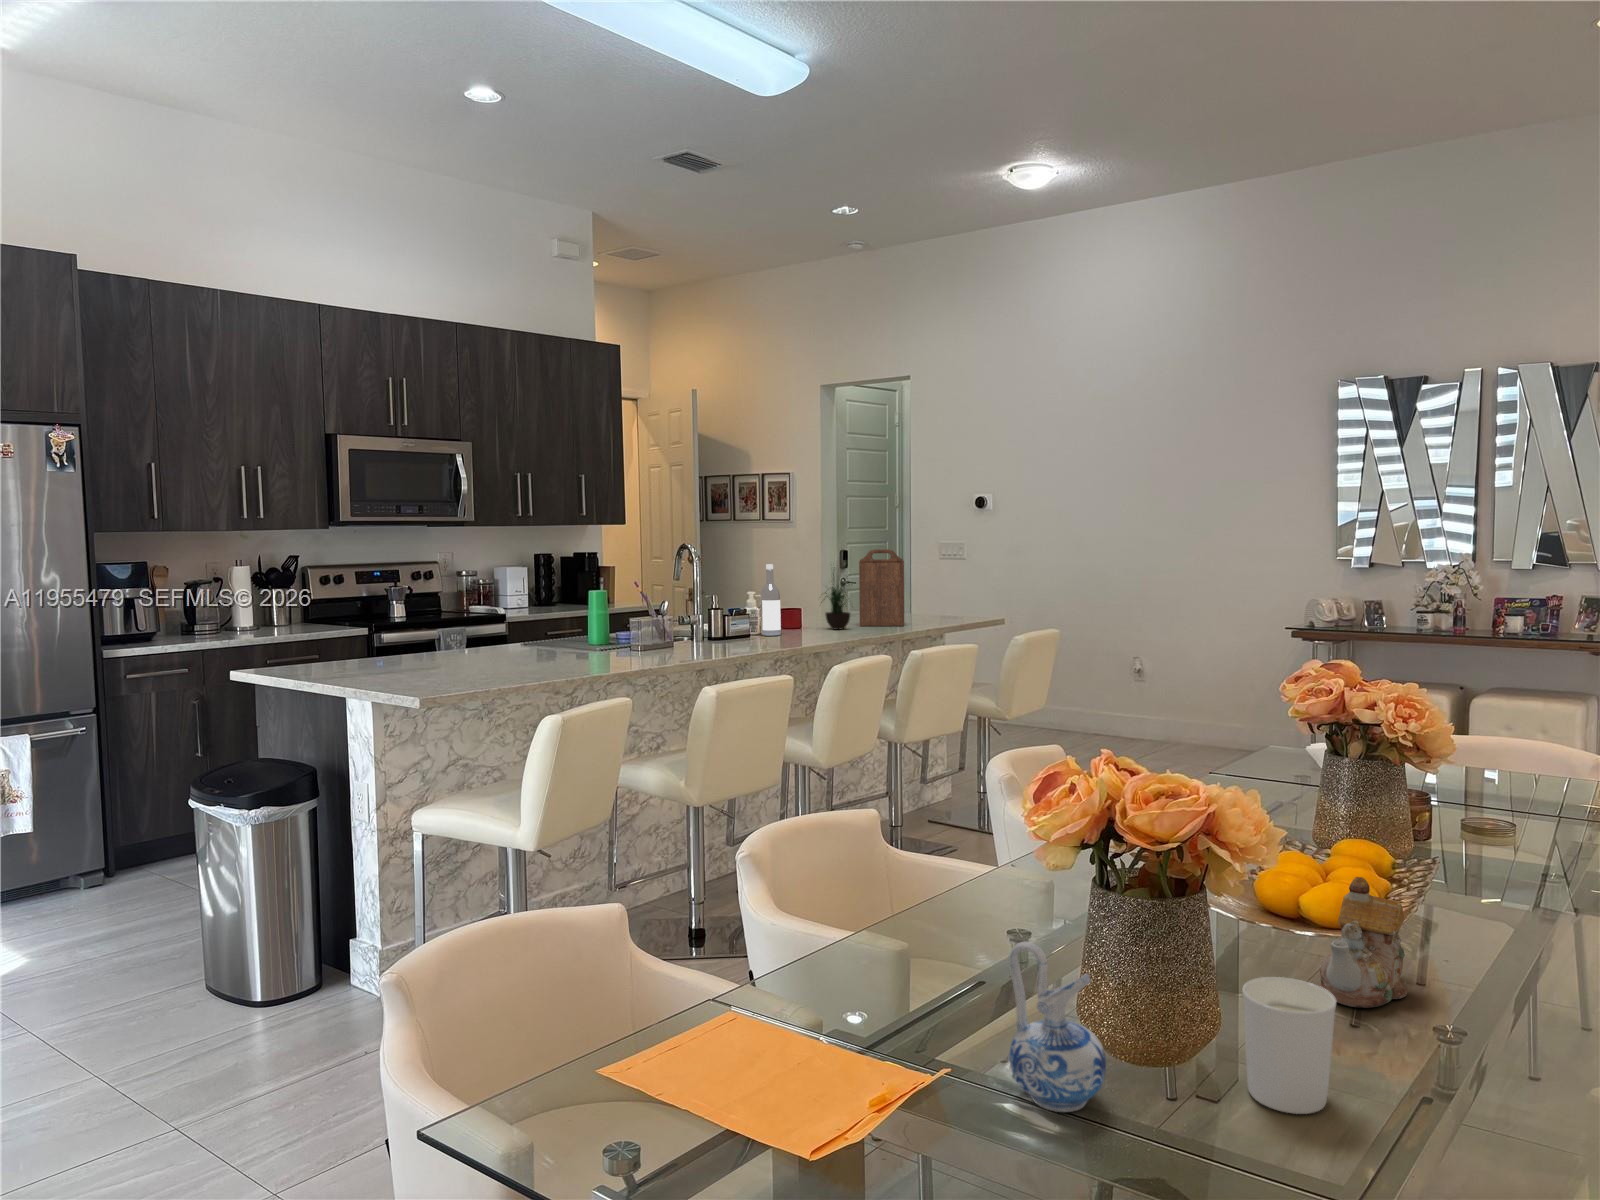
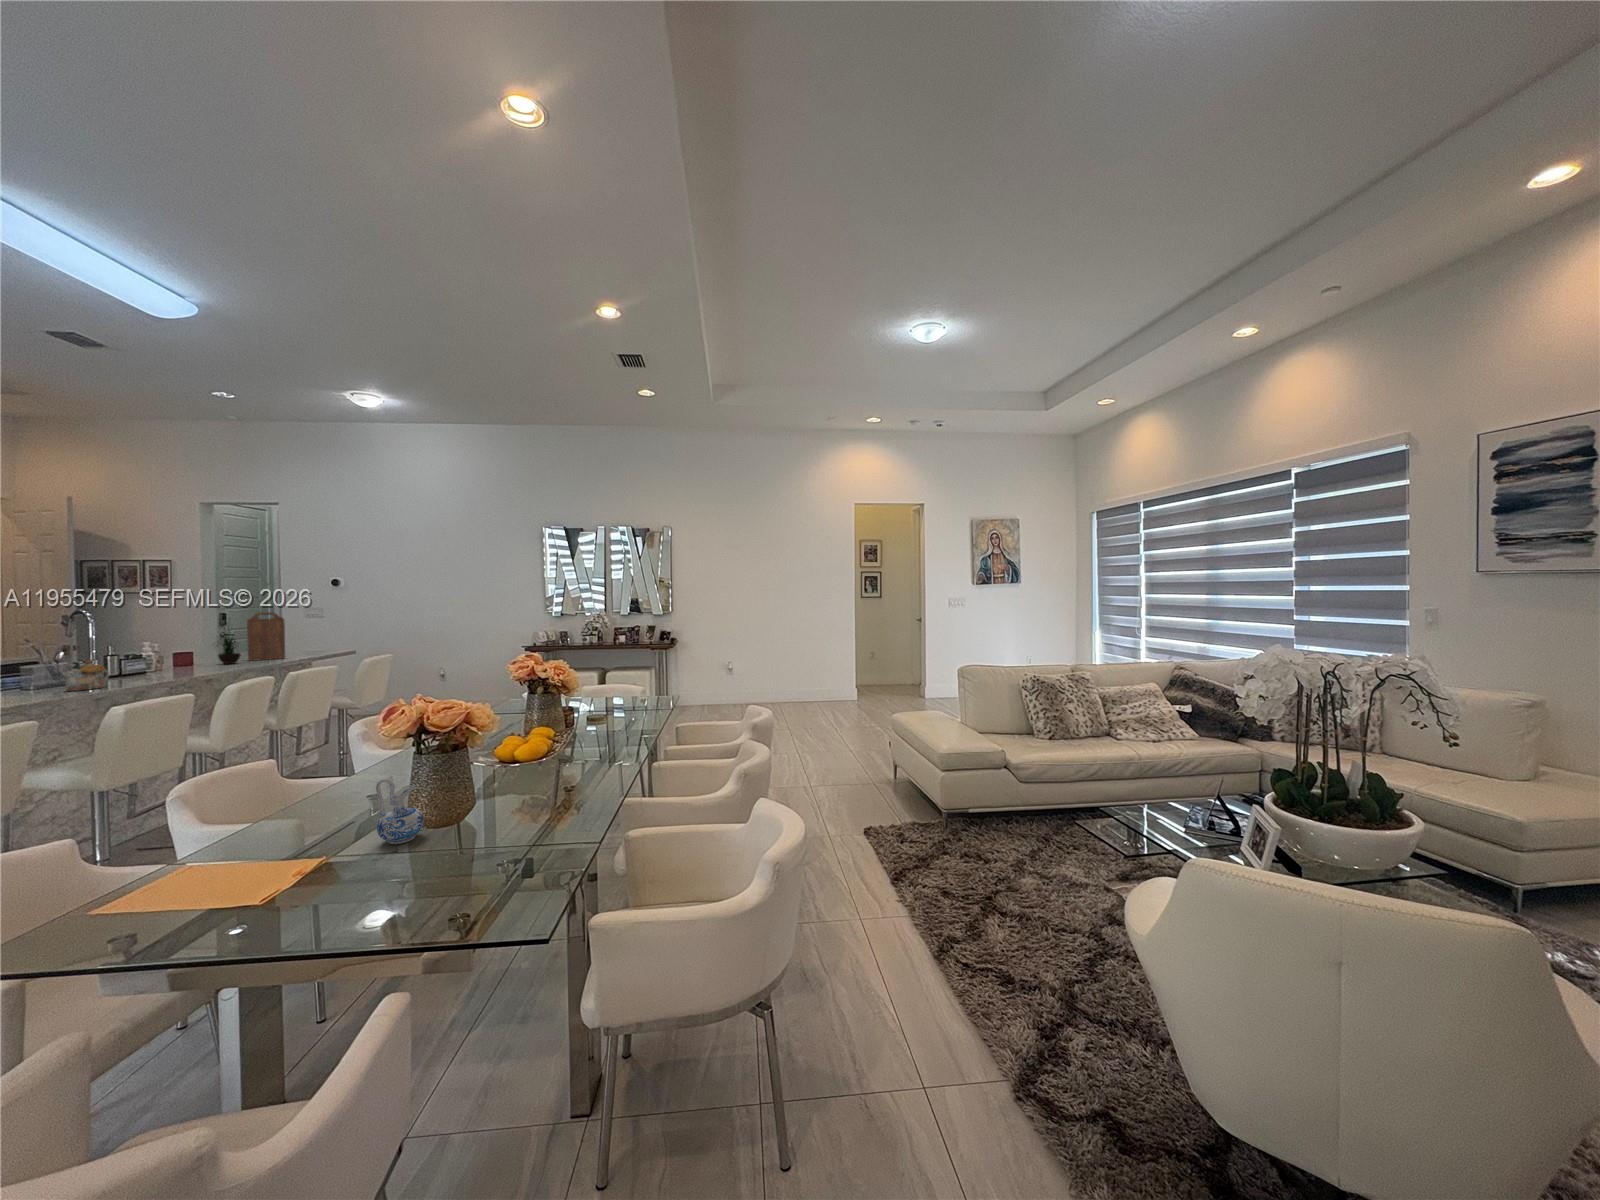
wine bottle: present [761,564,781,636] -> none [158,624,178,673]
teapot: present [1320,877,1408,1008] -> present [64,660,109,691]
candle holder: present [1242,977,1336,1114] -> none [481,770,516,817]

